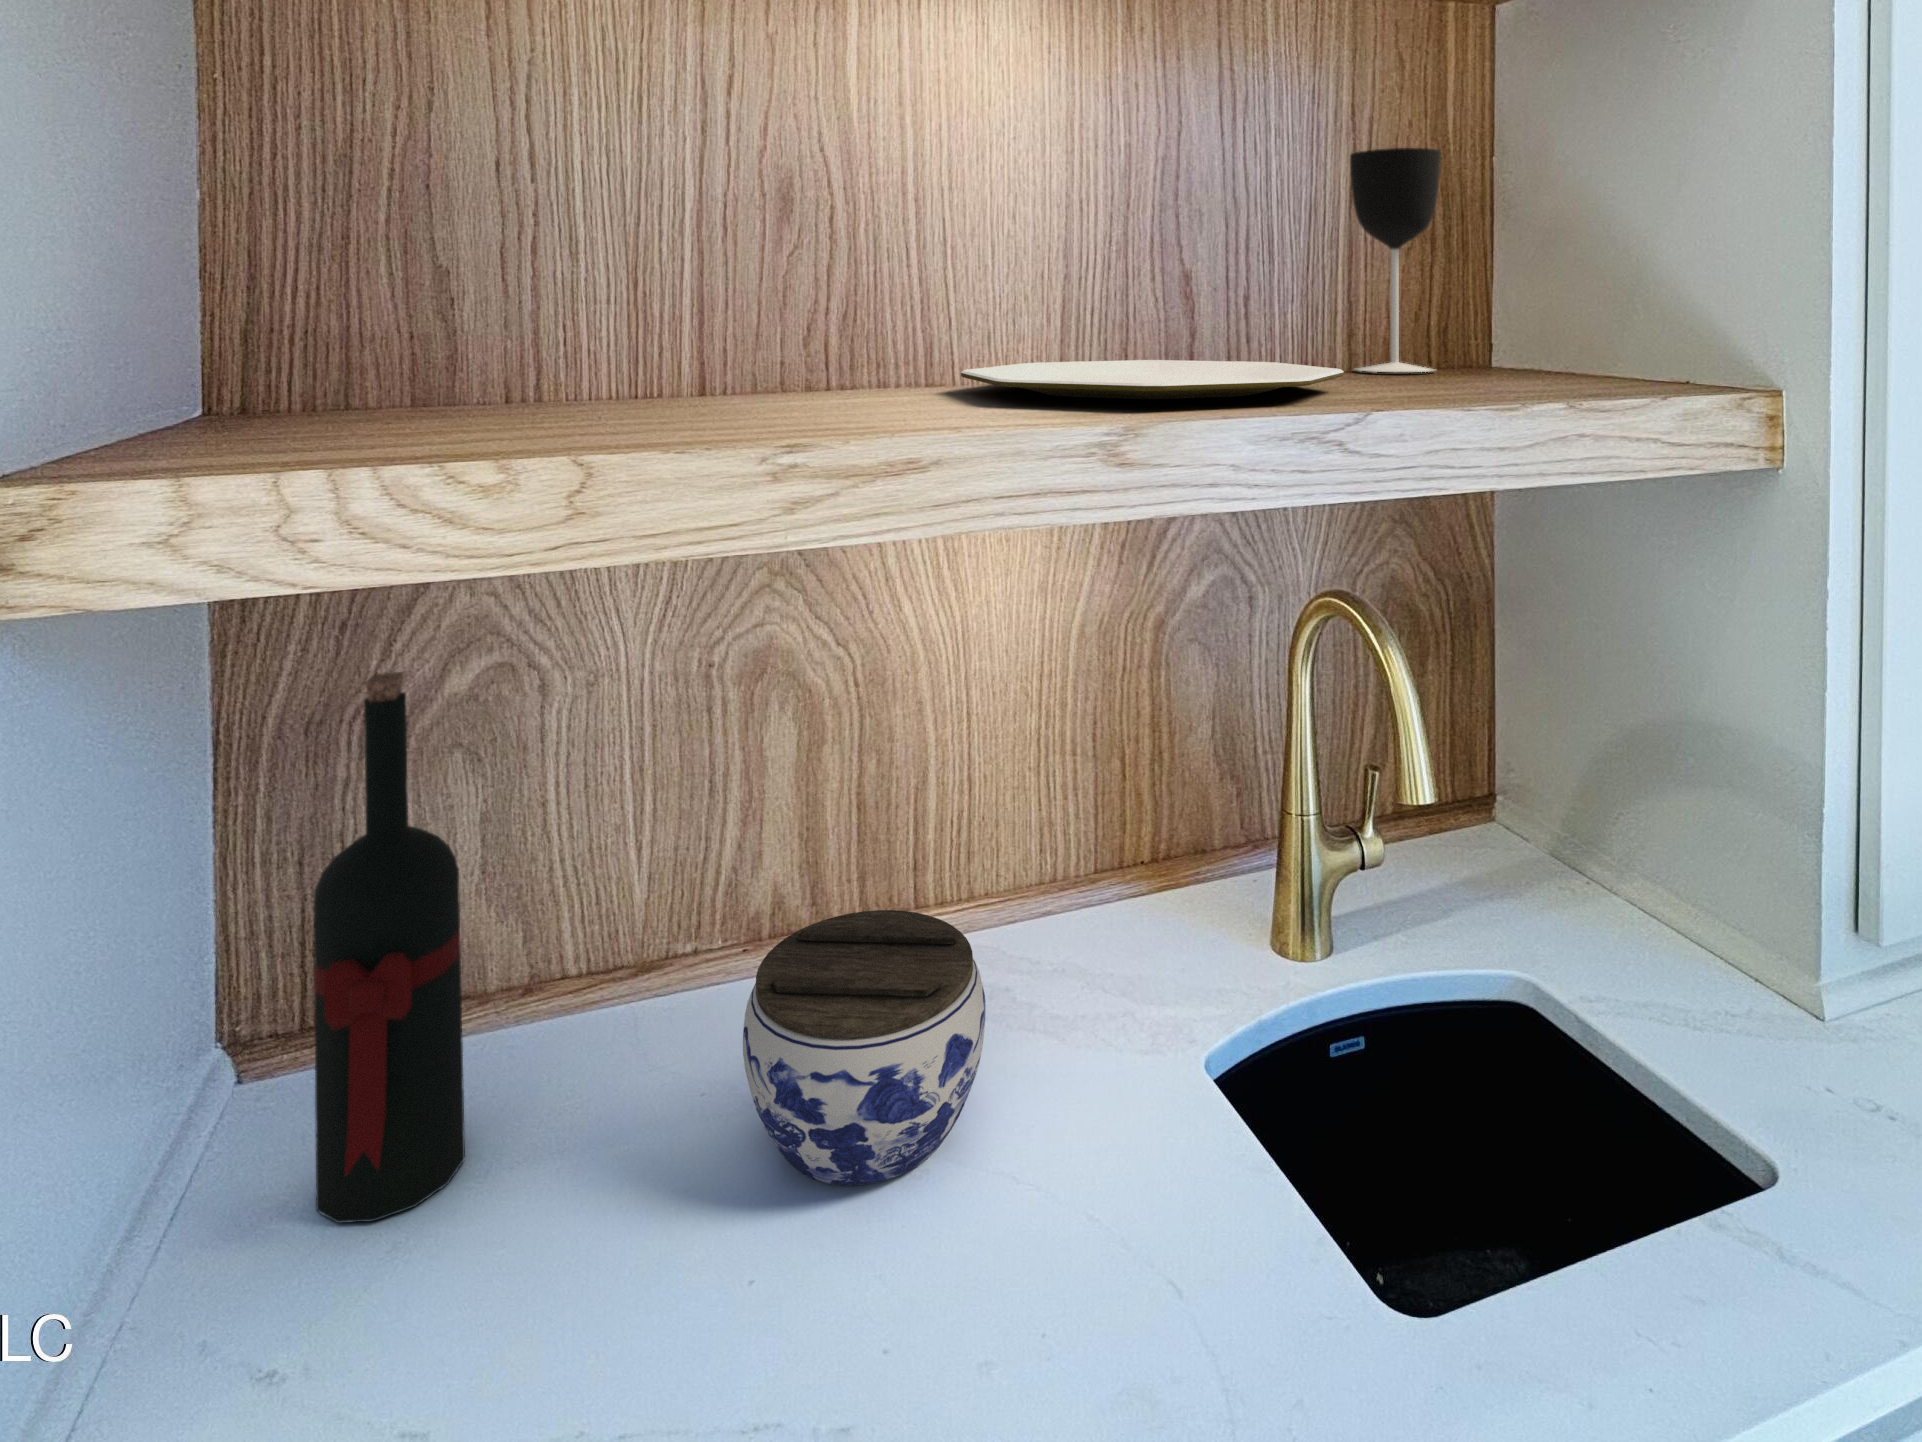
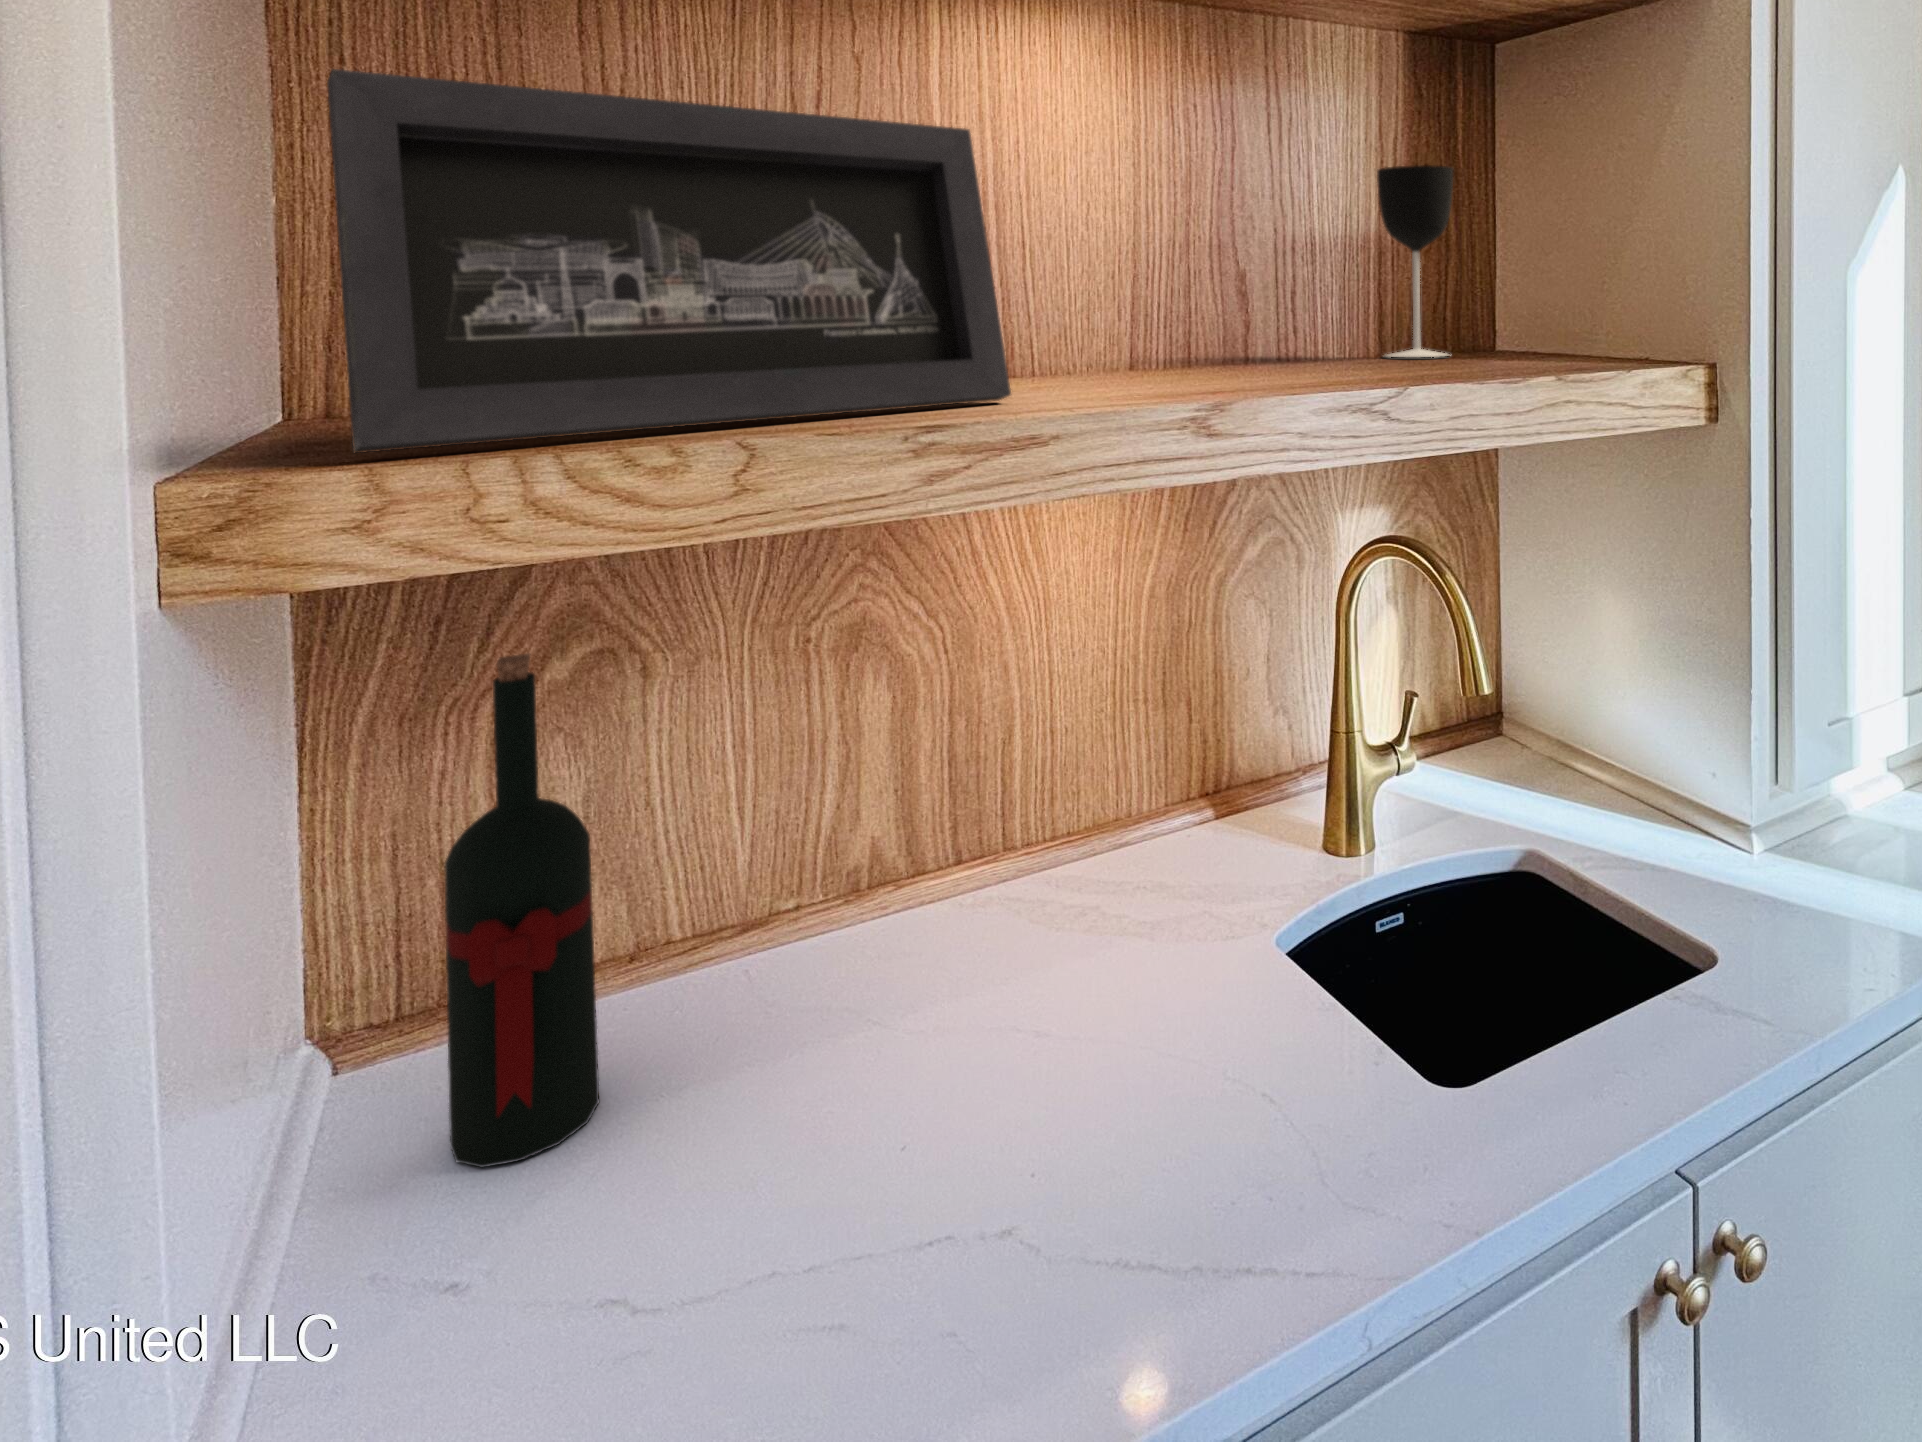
picture frame: none [174,45,903,460] -> present [327,69,1011,453]
plate: present [961,360,1344,399] -> none [1044,350,1380,382]
jar: present [743,910,986,1186] -> none [871,841,1091,1071]

